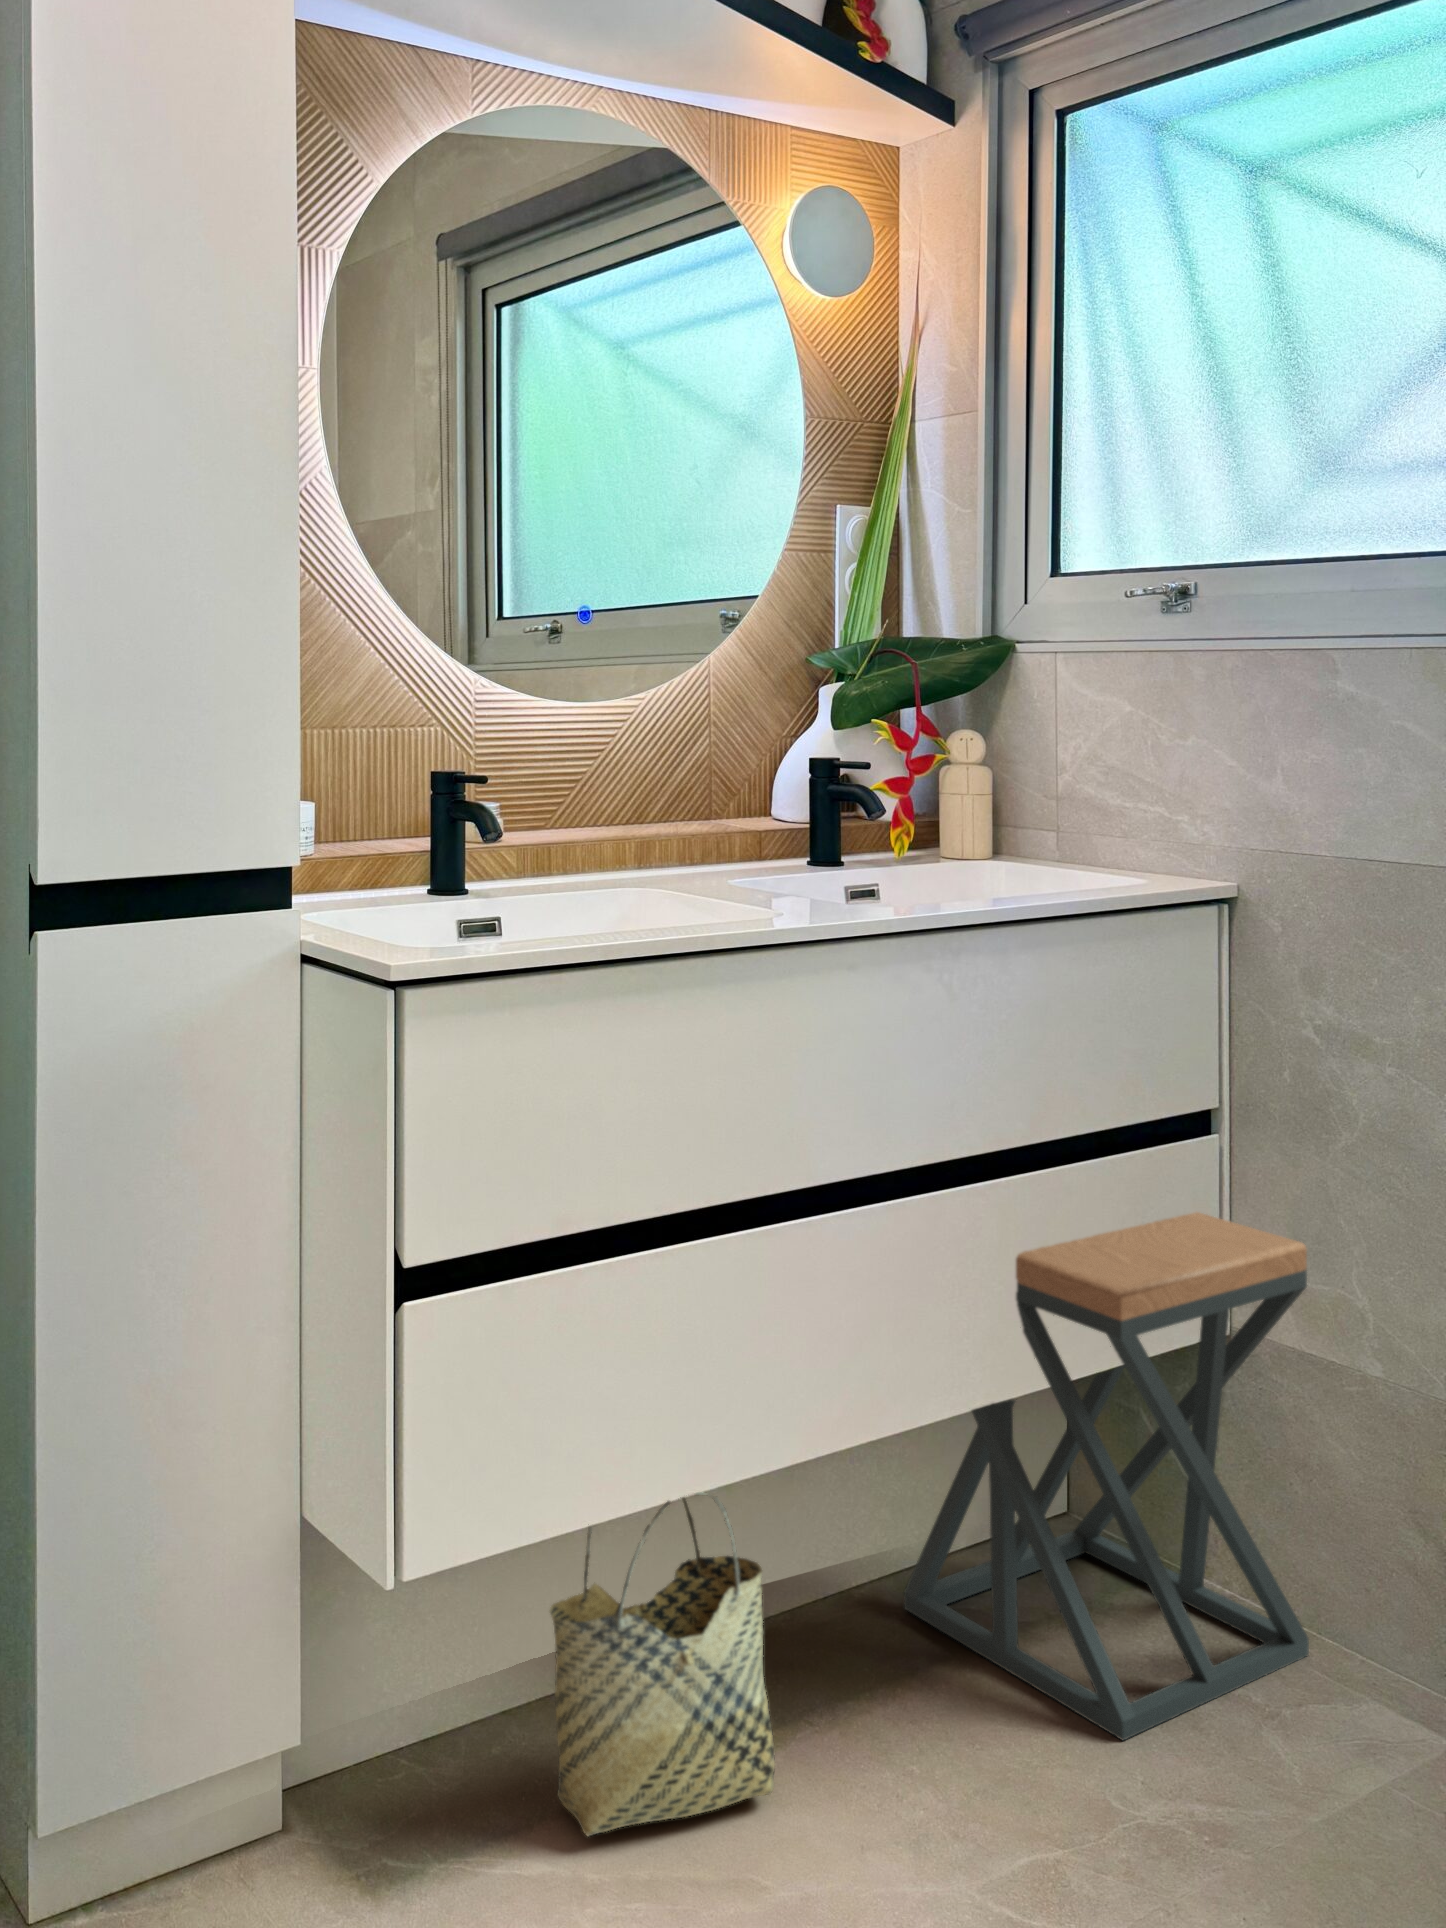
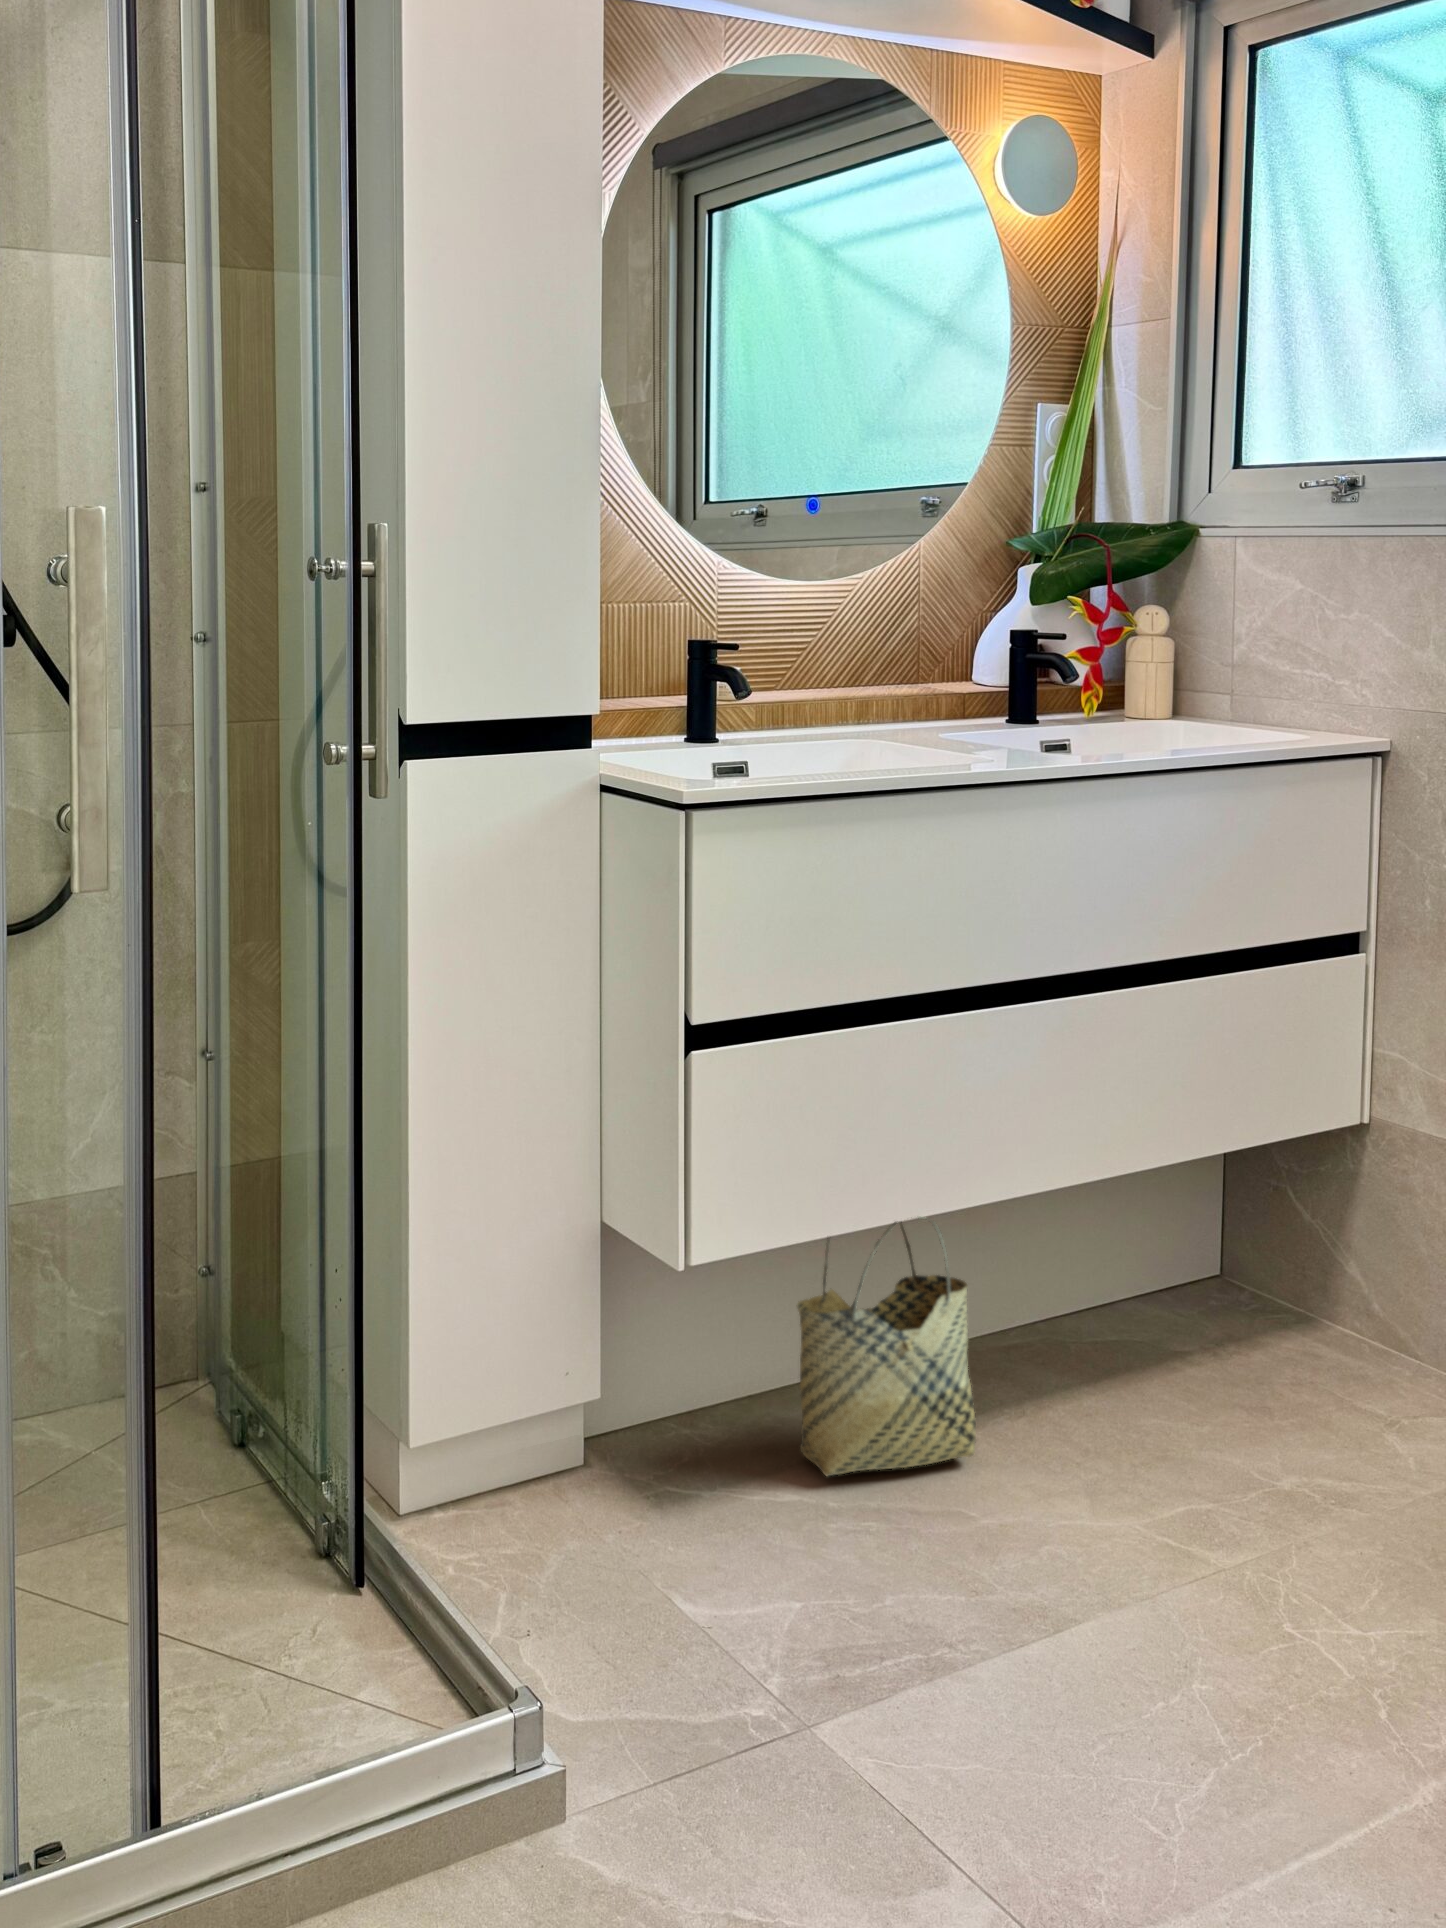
stool: present [904,1212,1309,1740] -> none [1079,993,1440,1436]

